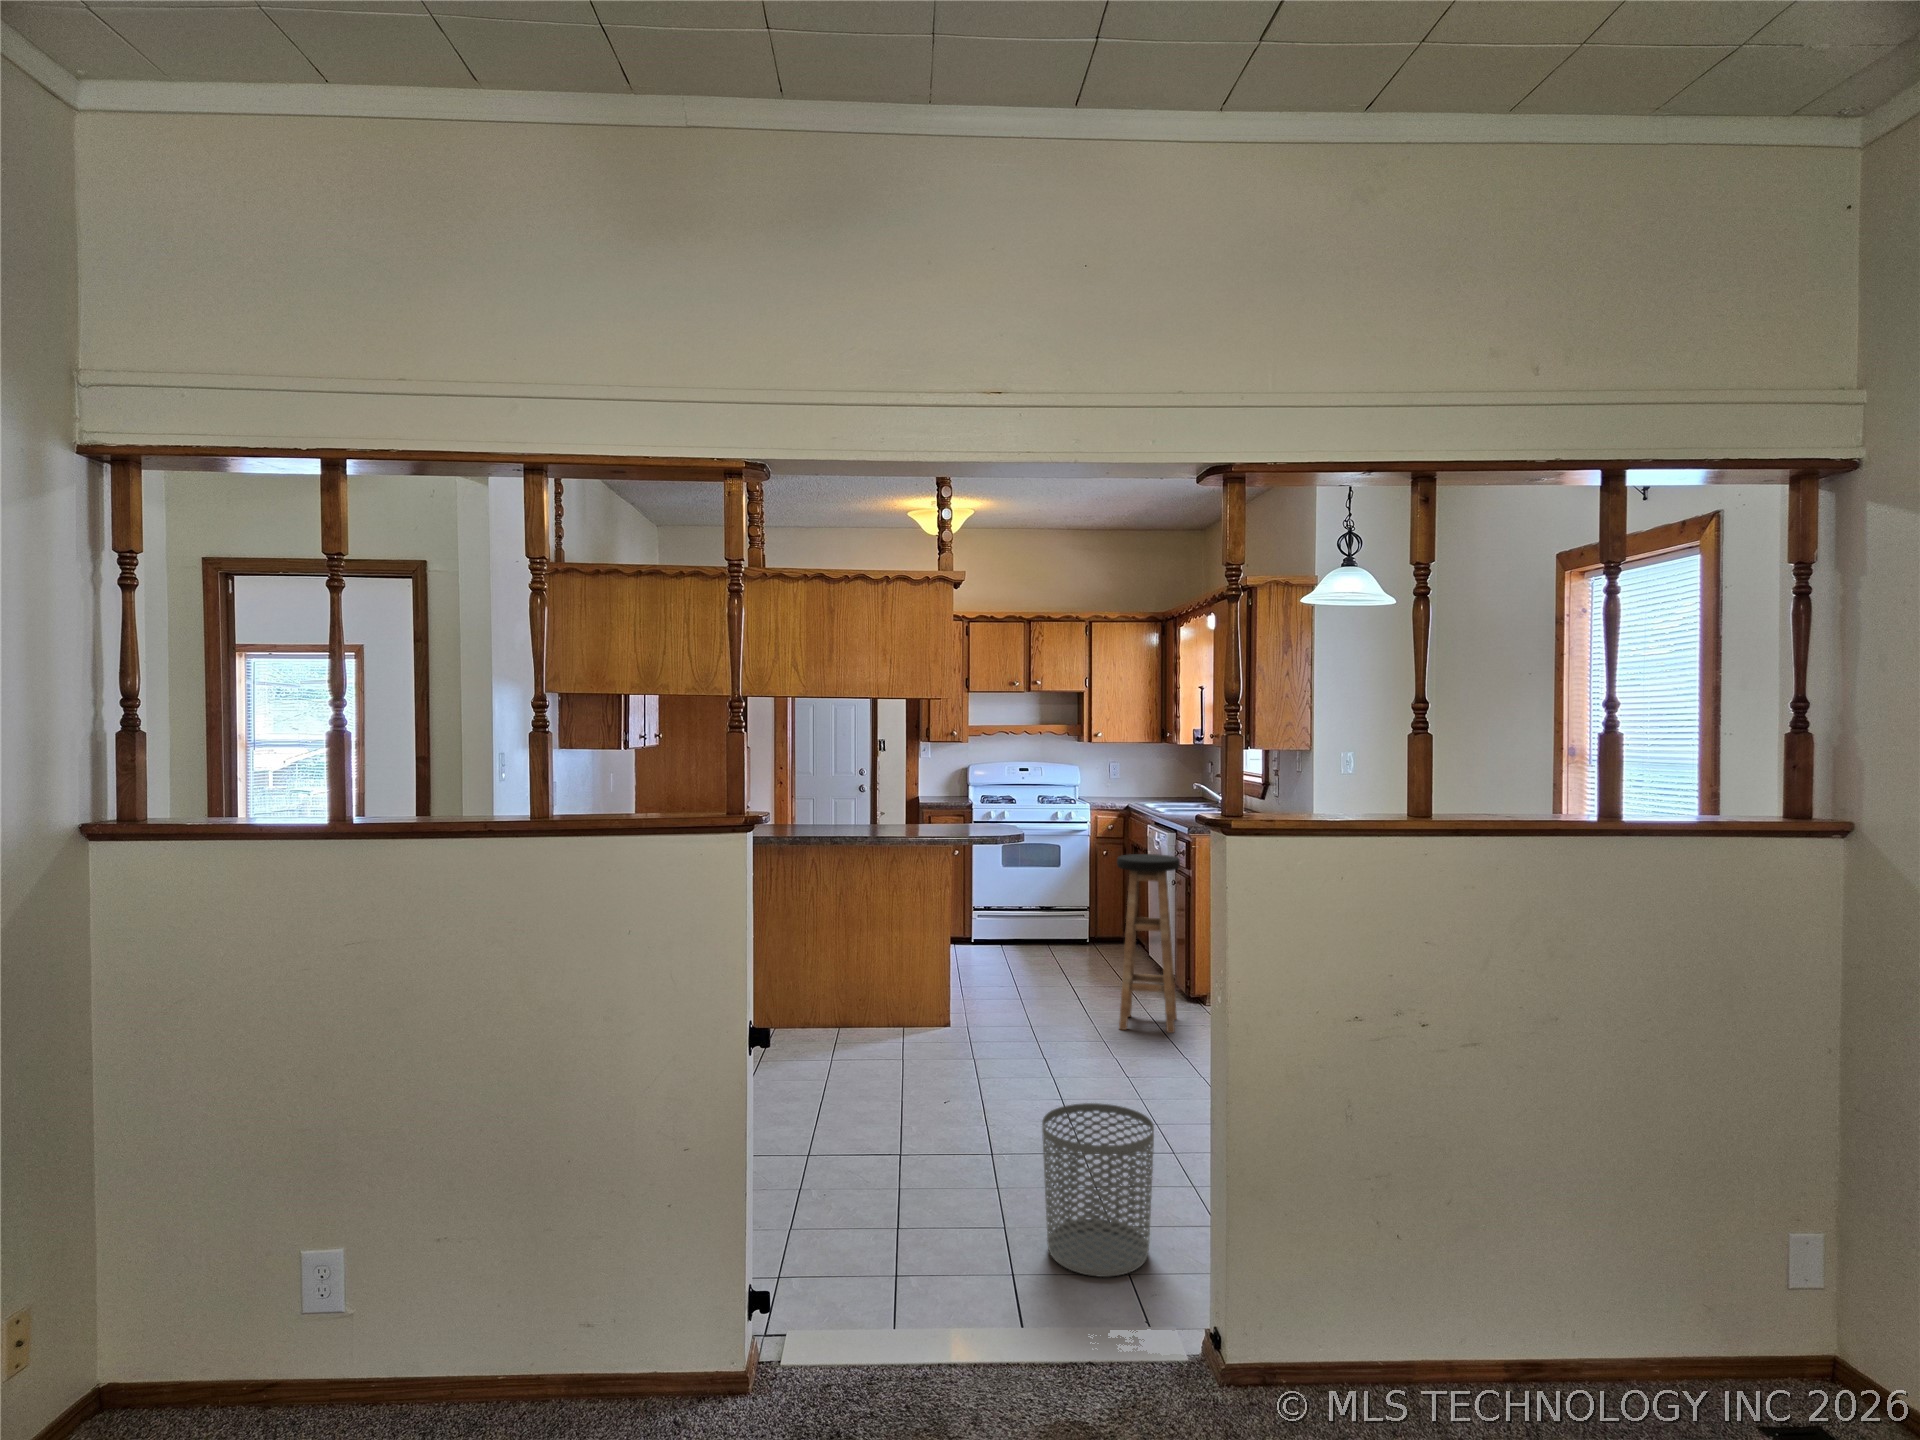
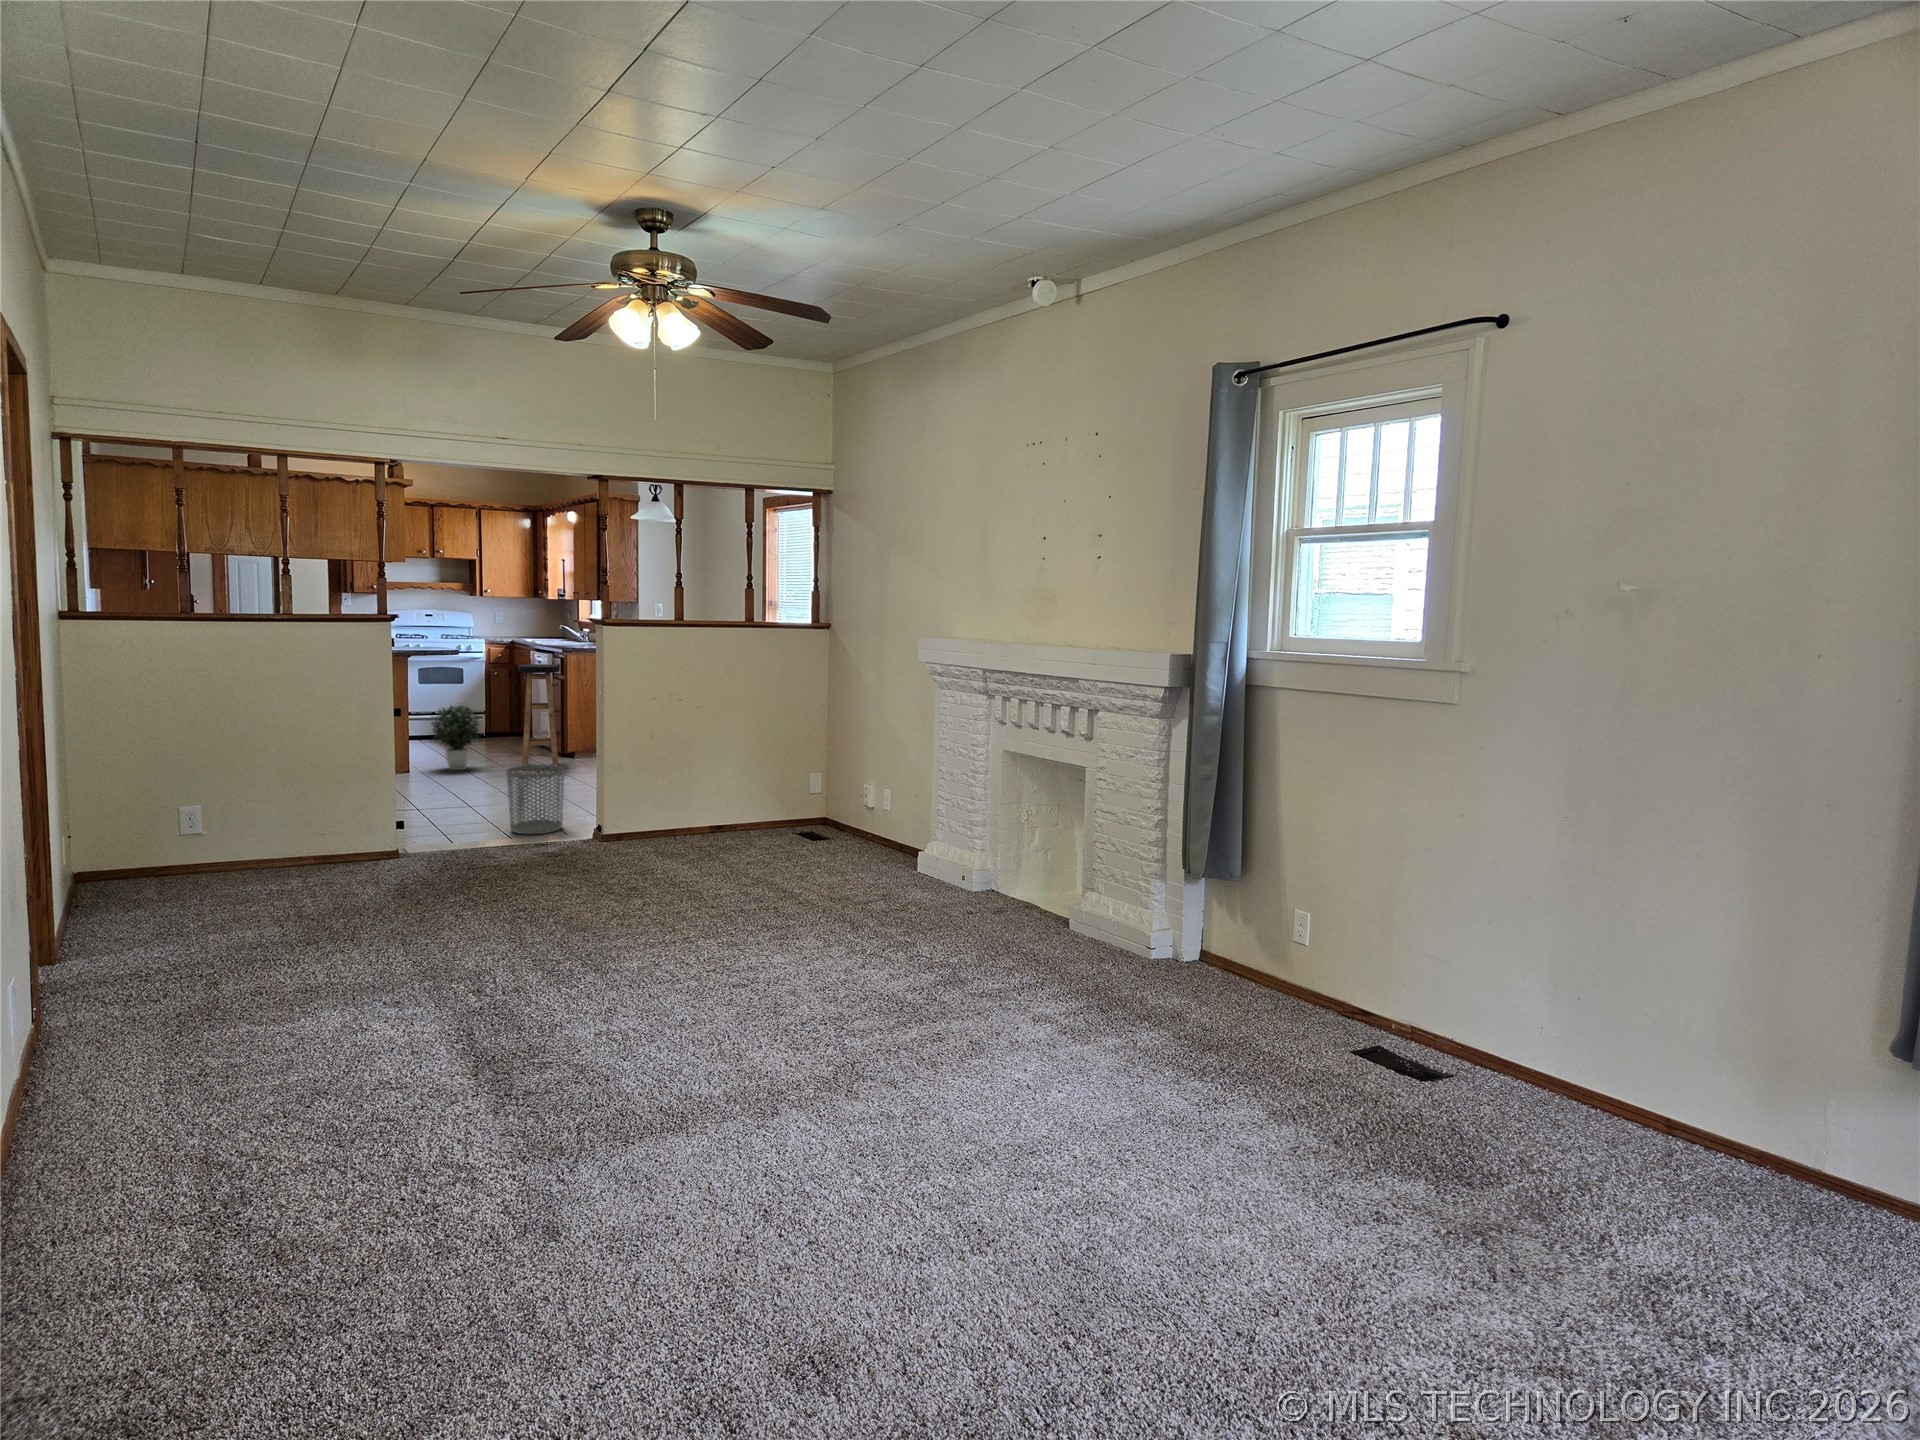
potted plant: none [995,915,1065,1020] -> present [432,706,480,770]

